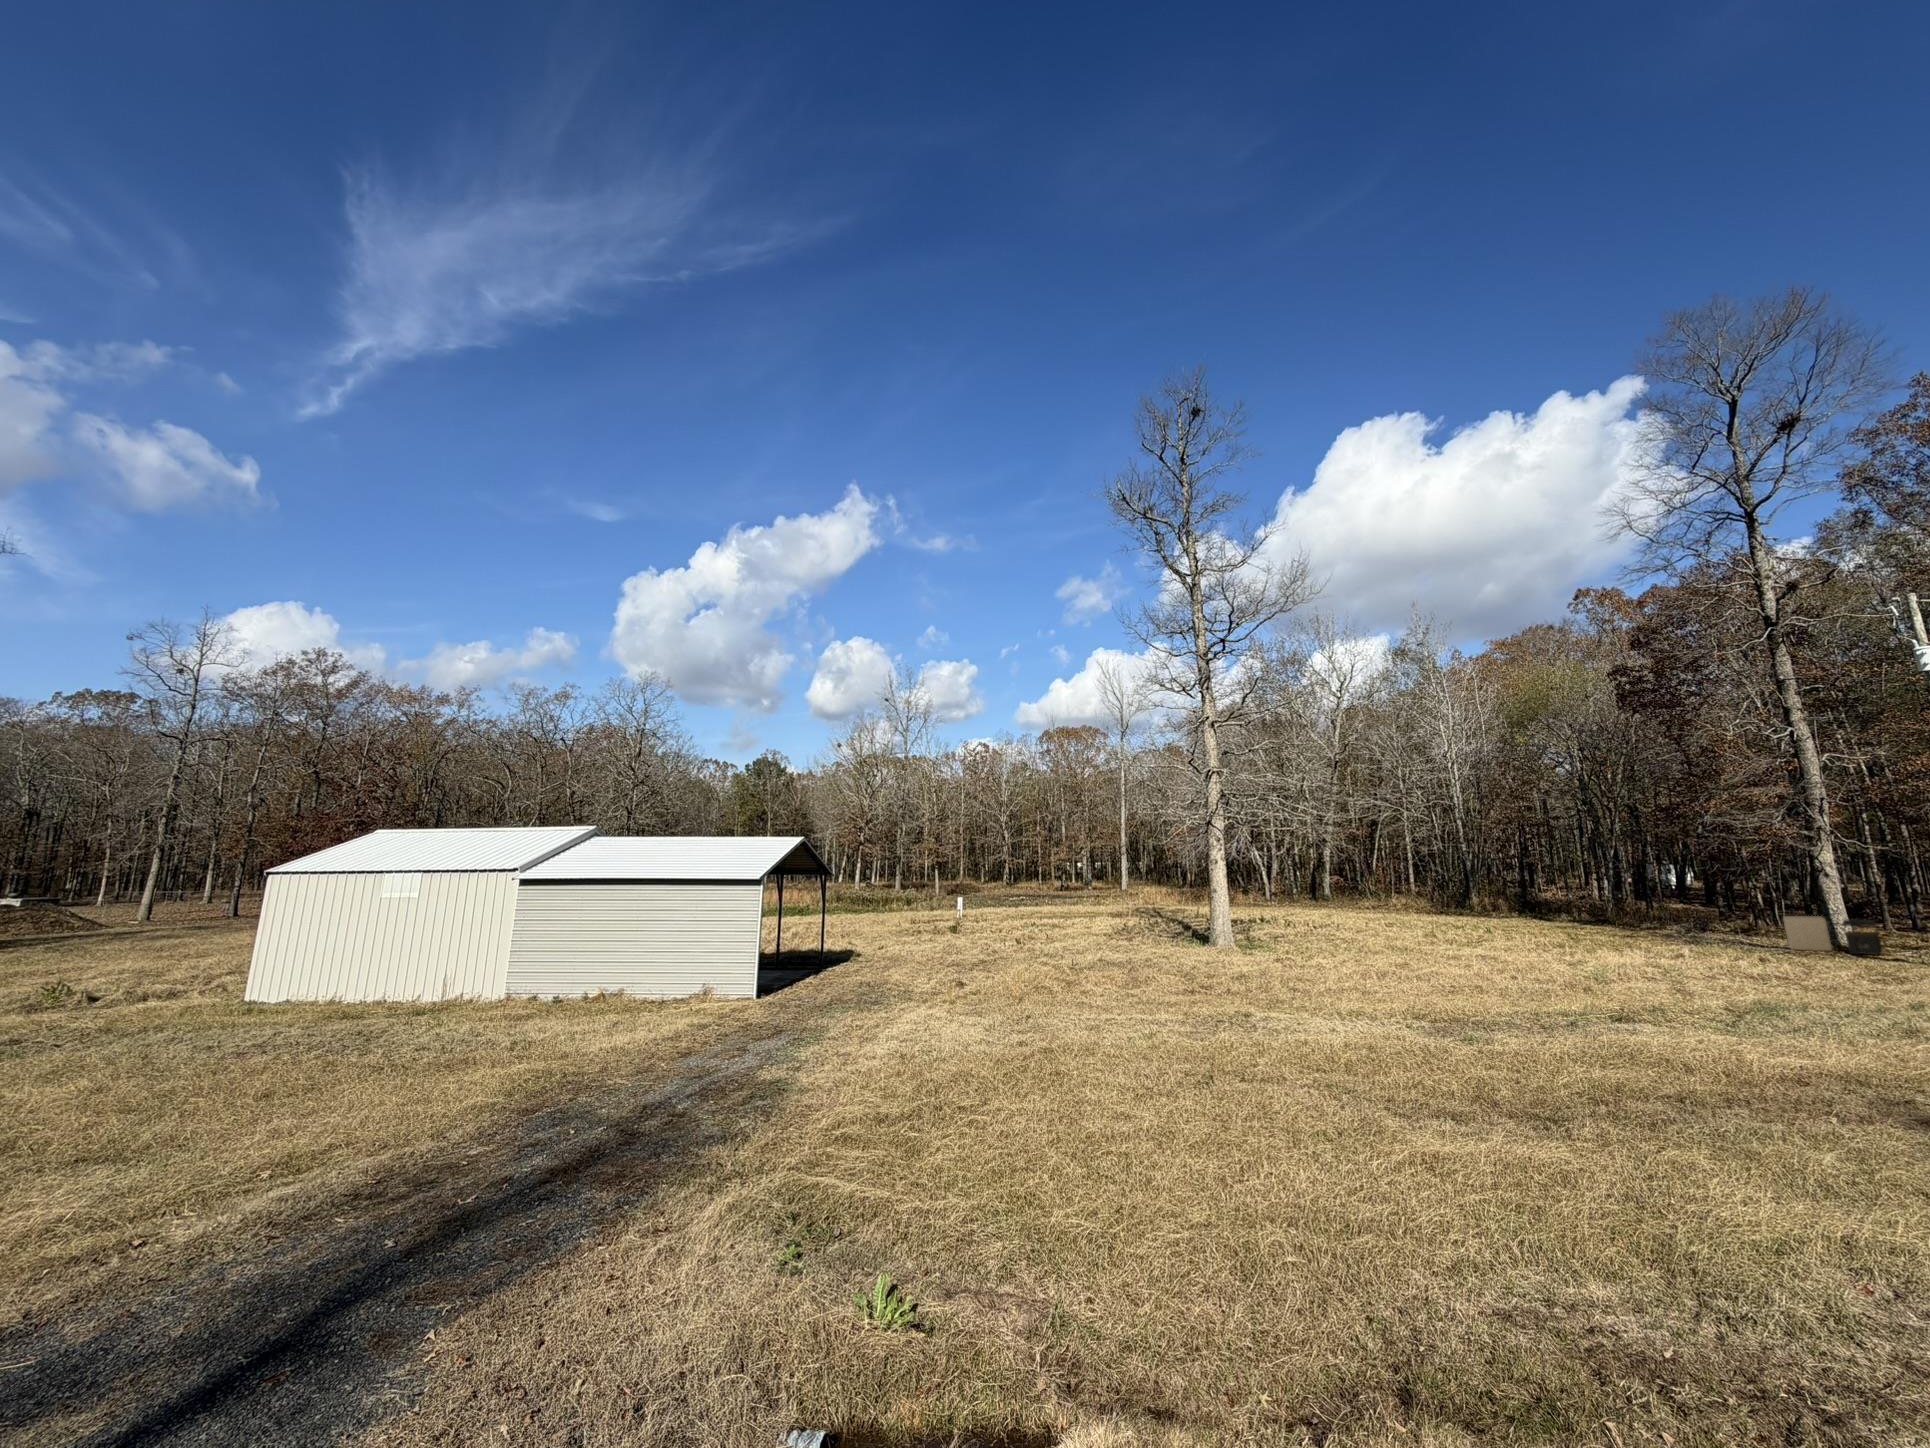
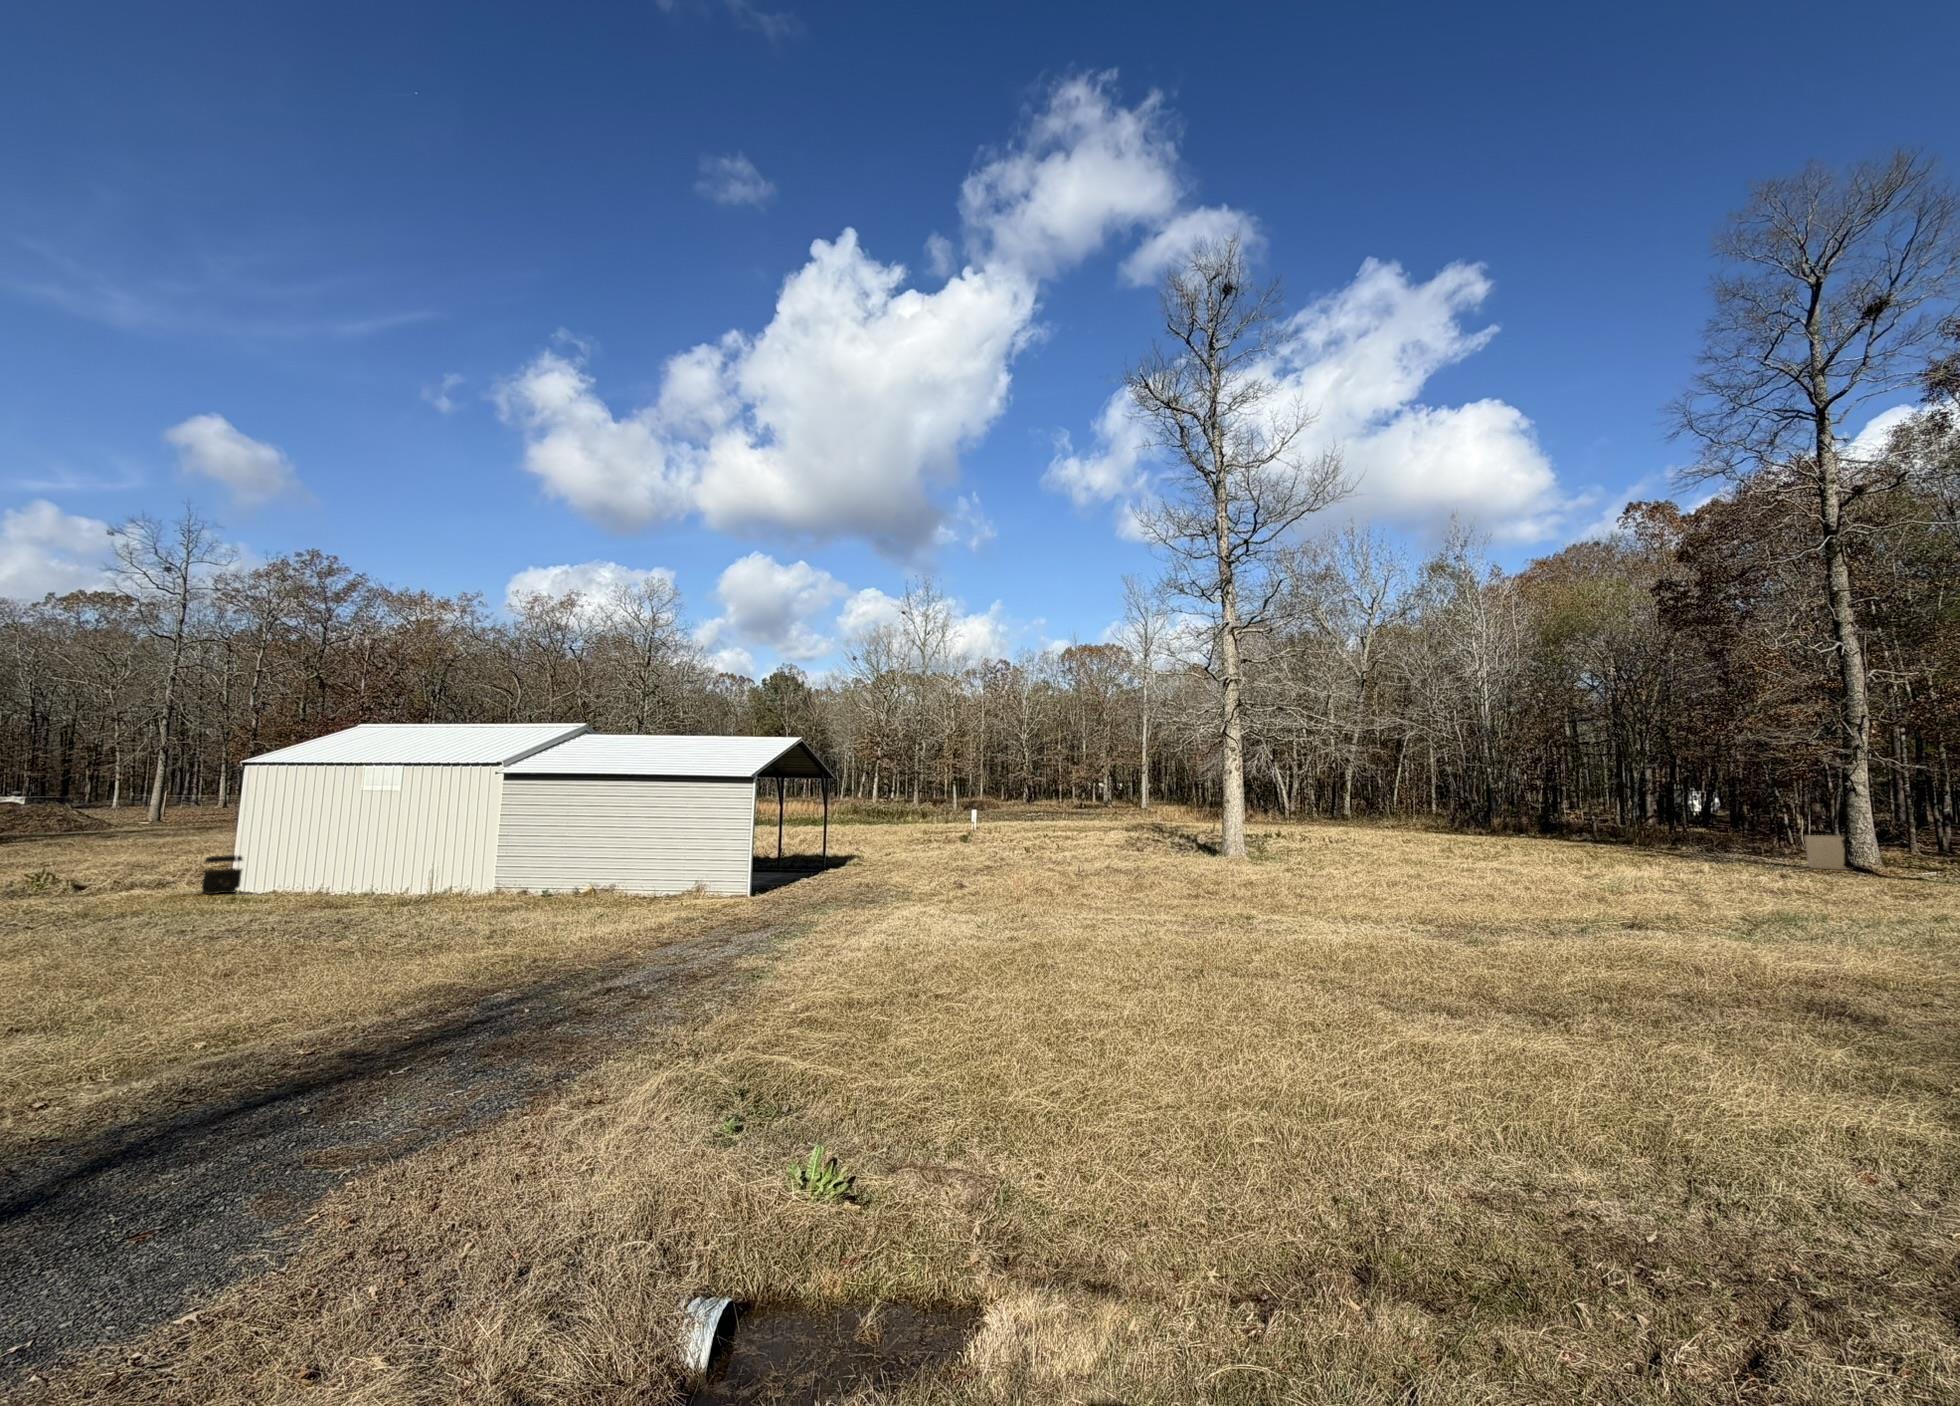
toolbox: present [1843,919,1883,955] -> present [202,855,243,894]

